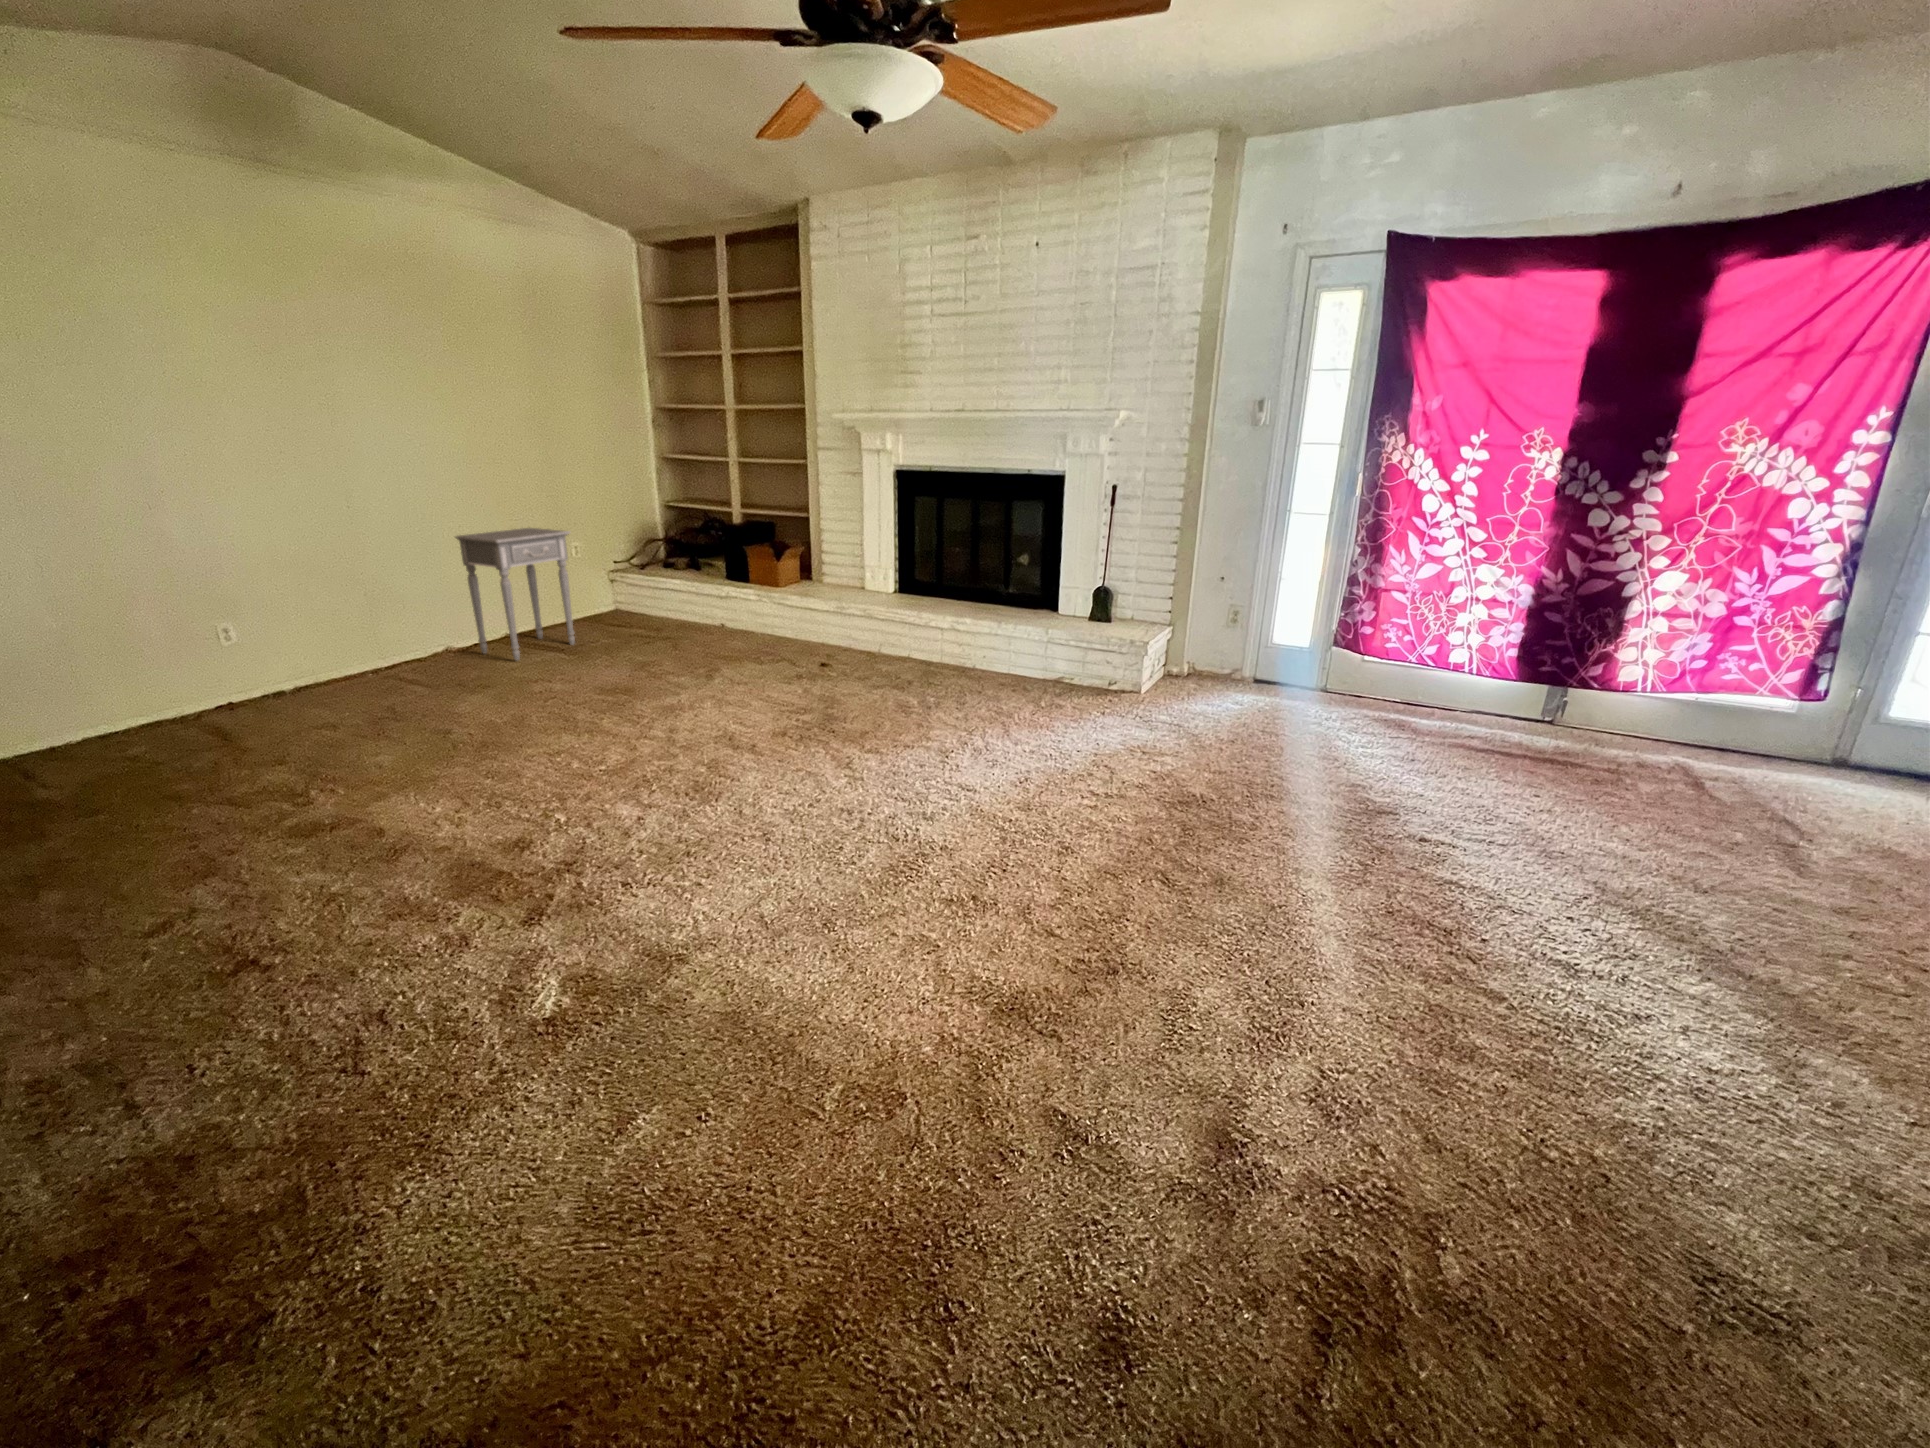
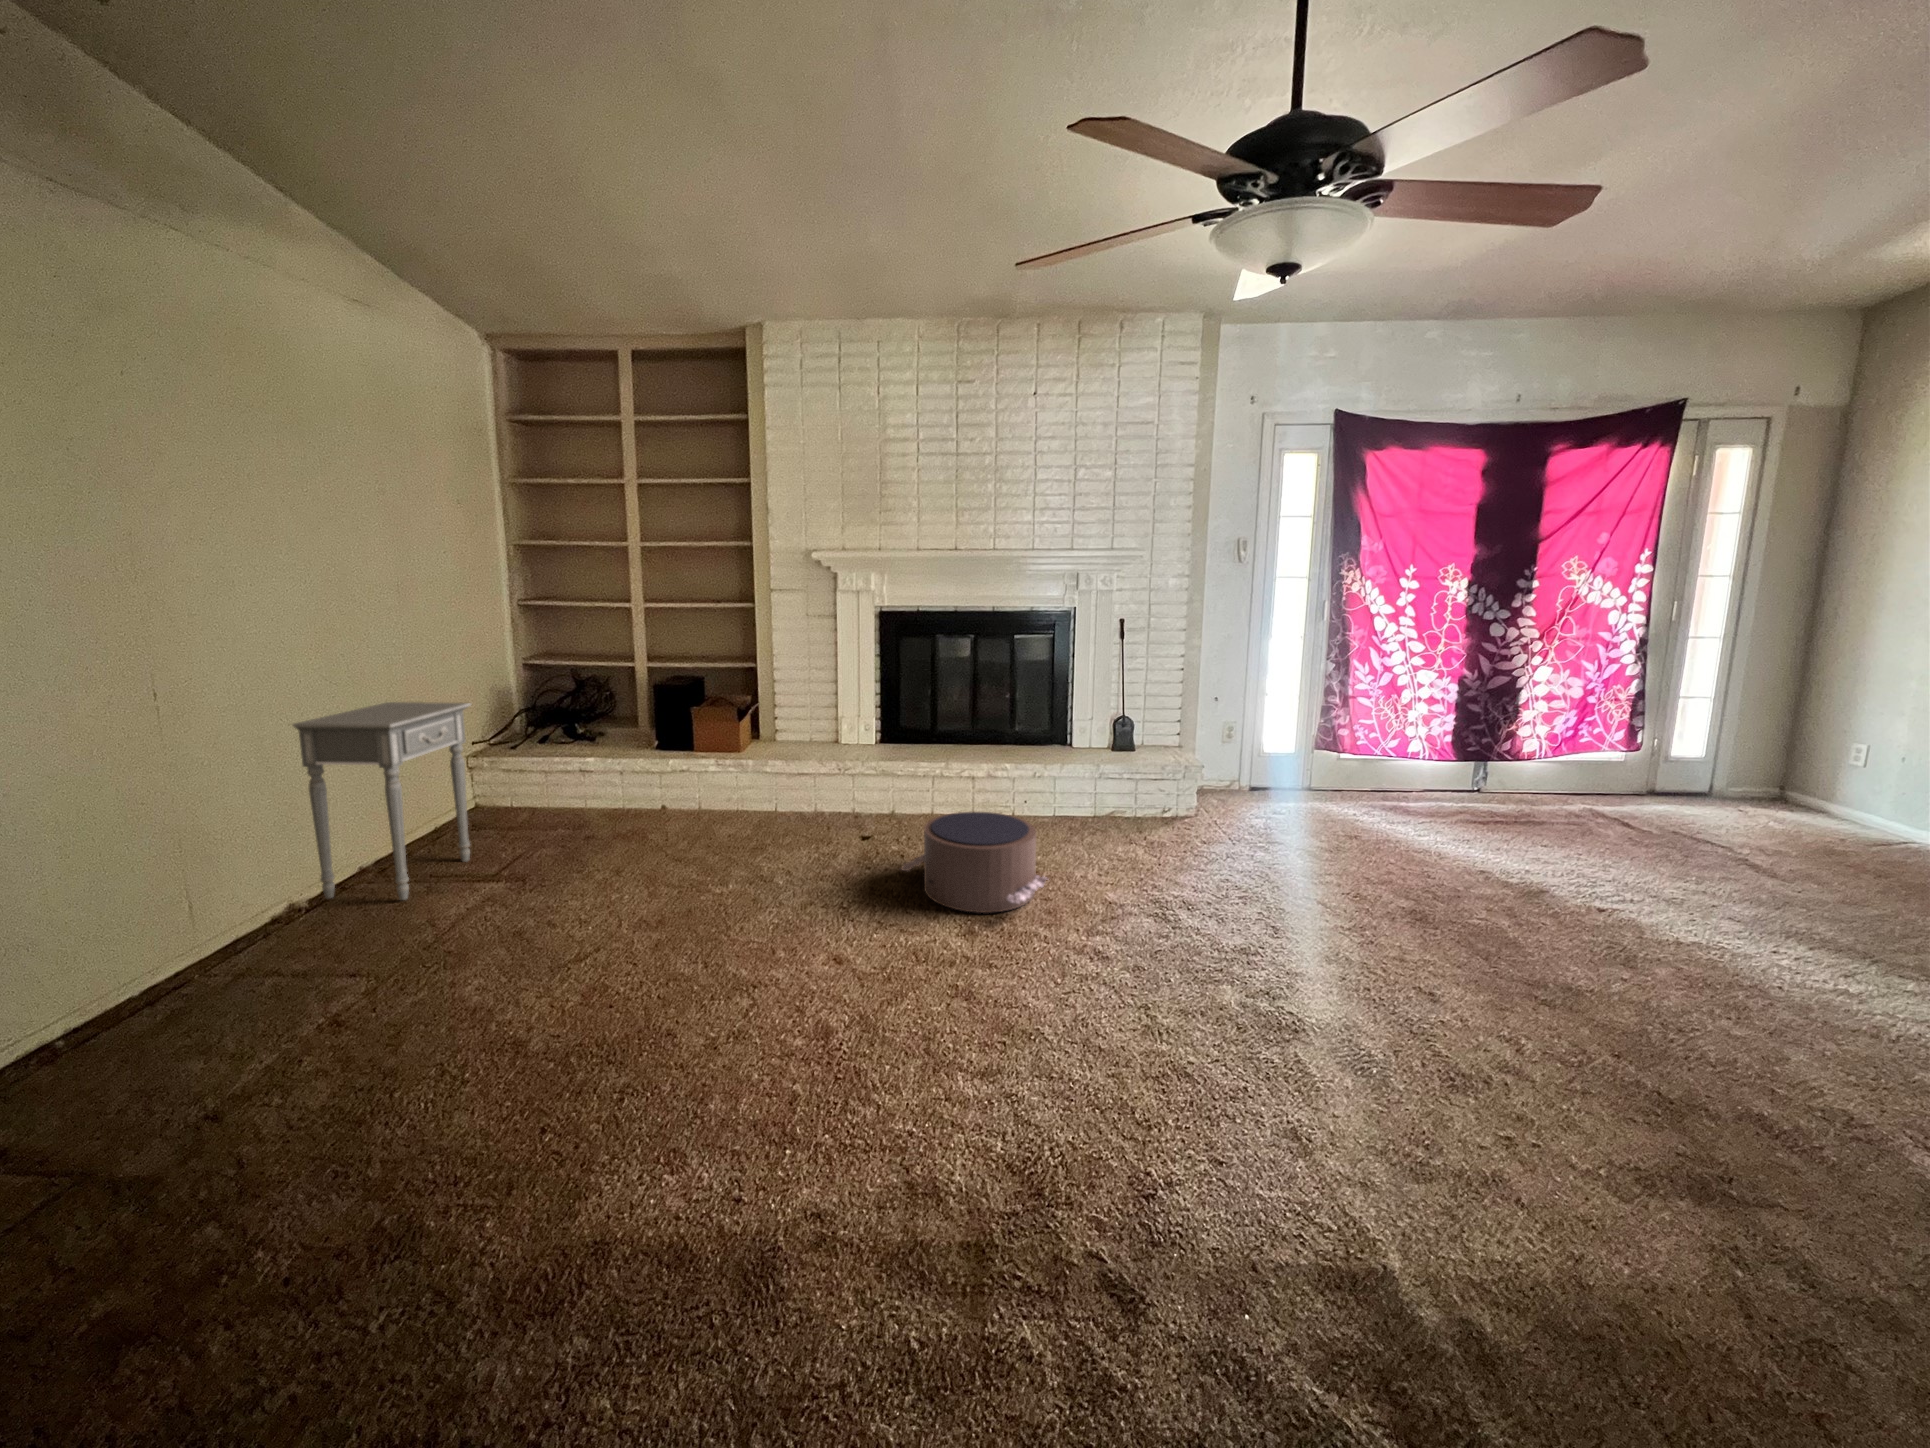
pouf: none [805,652,908,731] -> present [901,812,1047,913]

